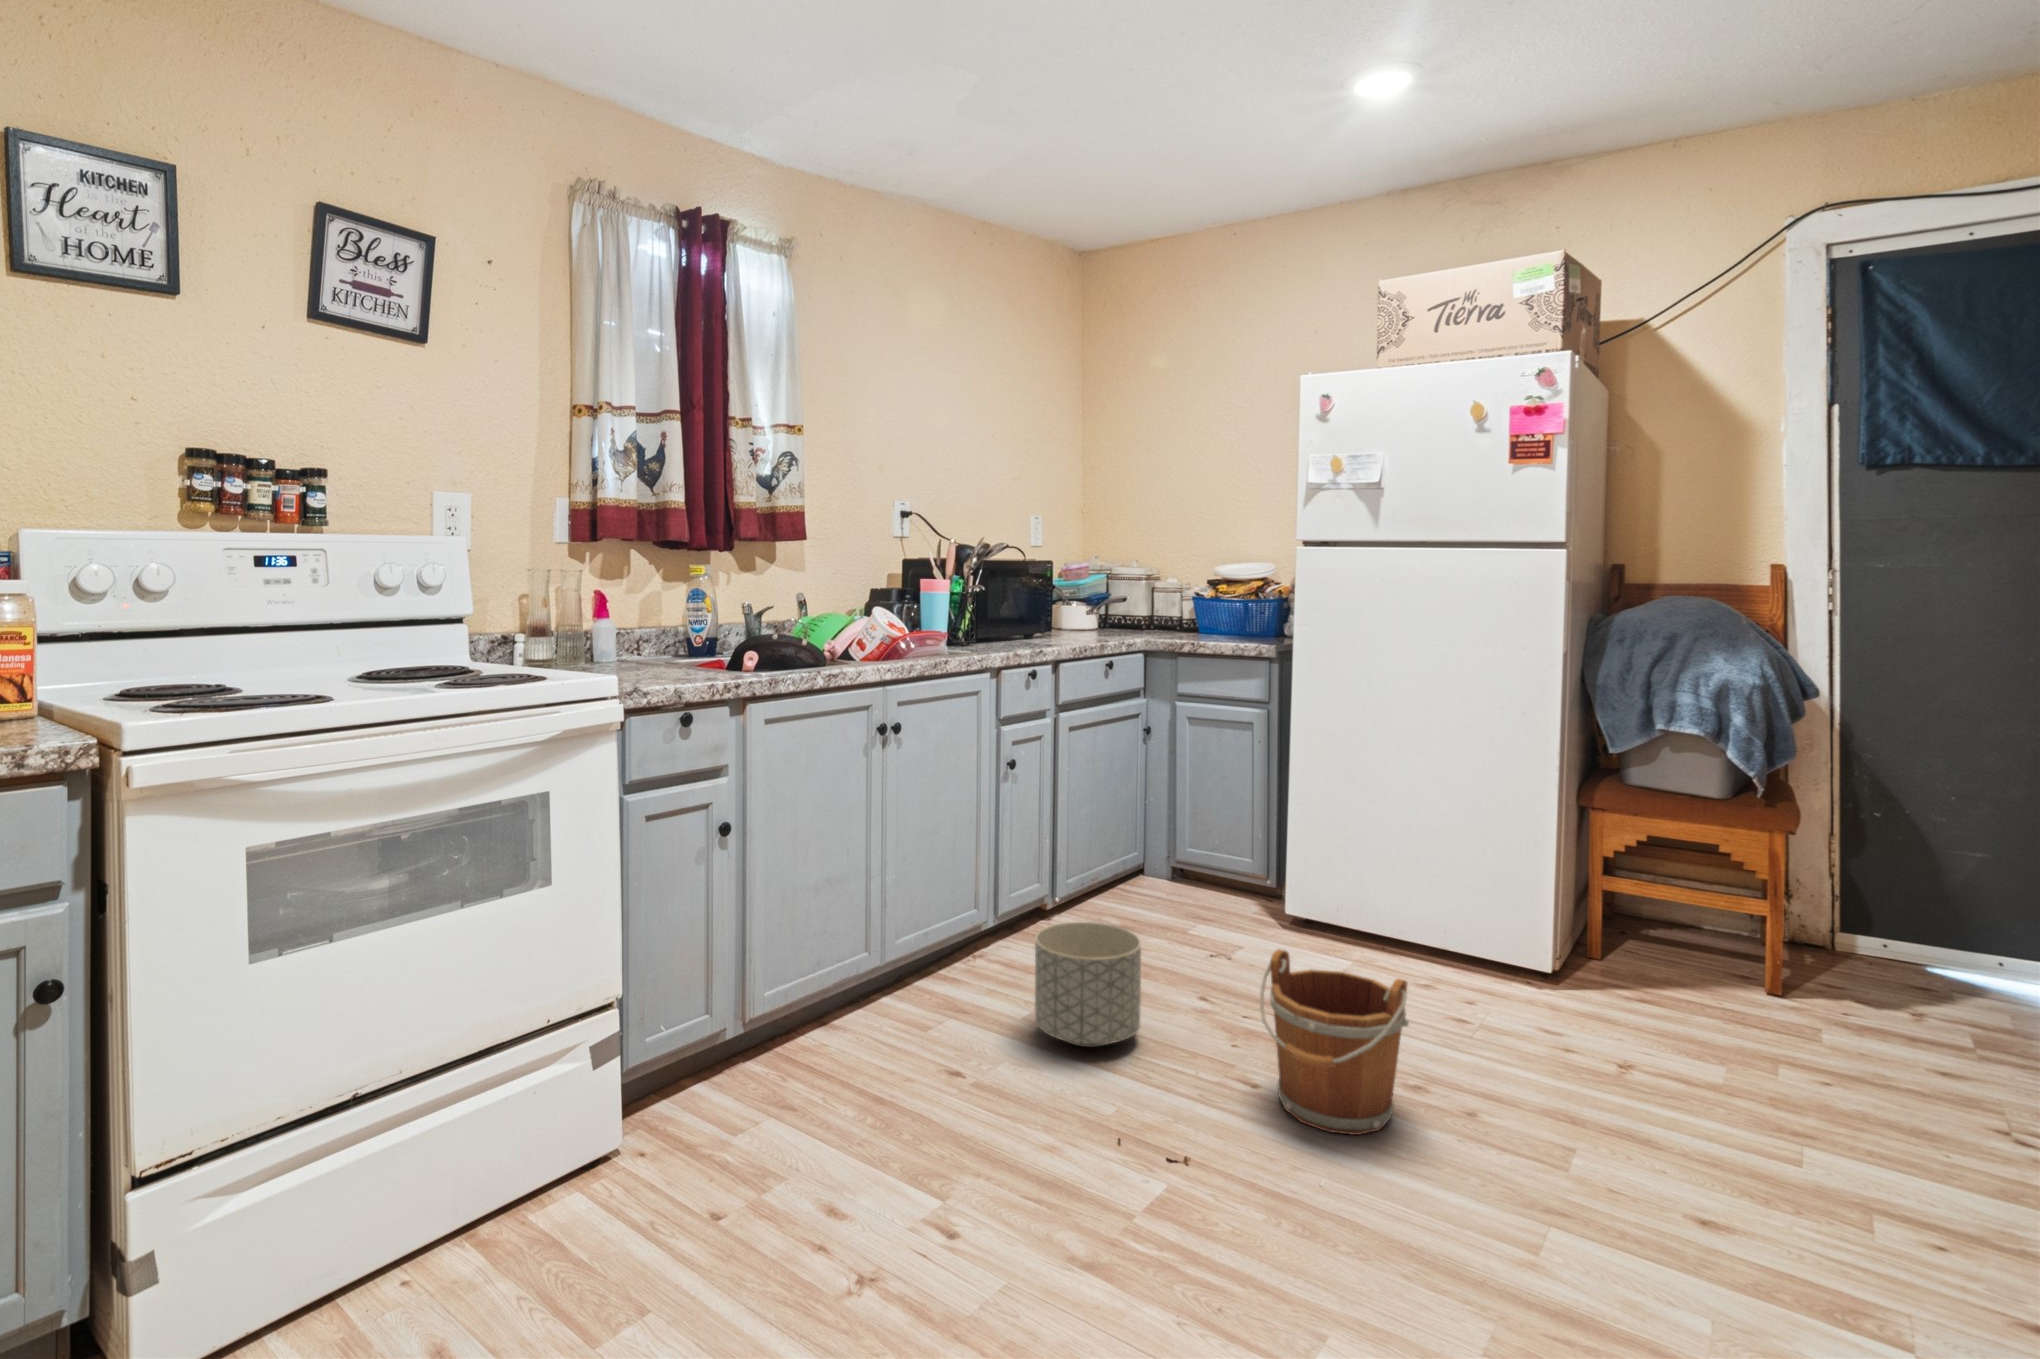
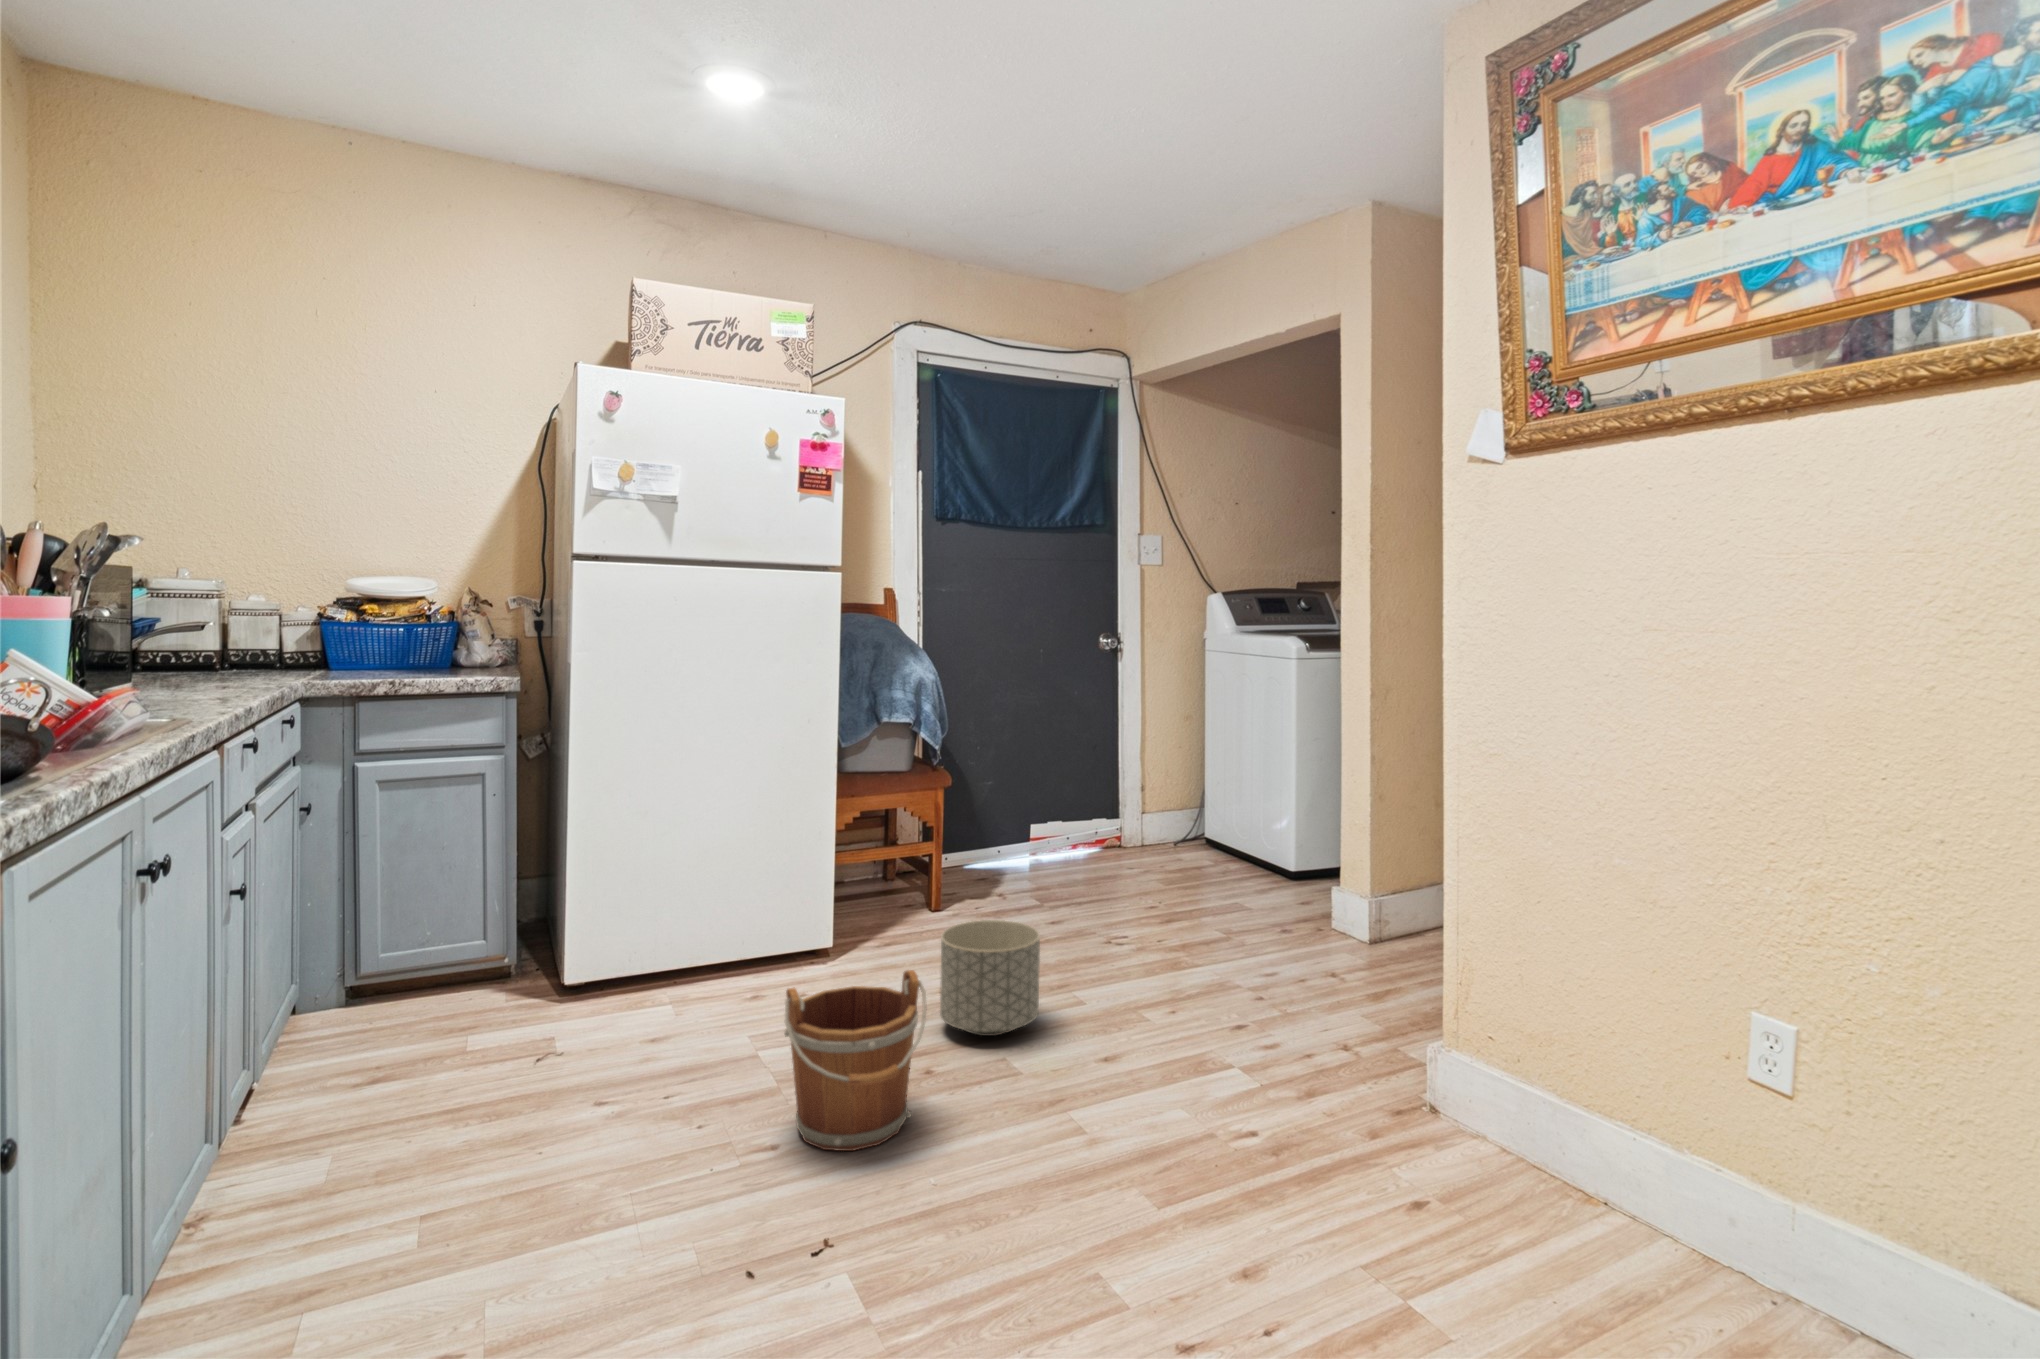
planter: present [1035,922,1141,1047] -> present [940,920,1040,1036]

